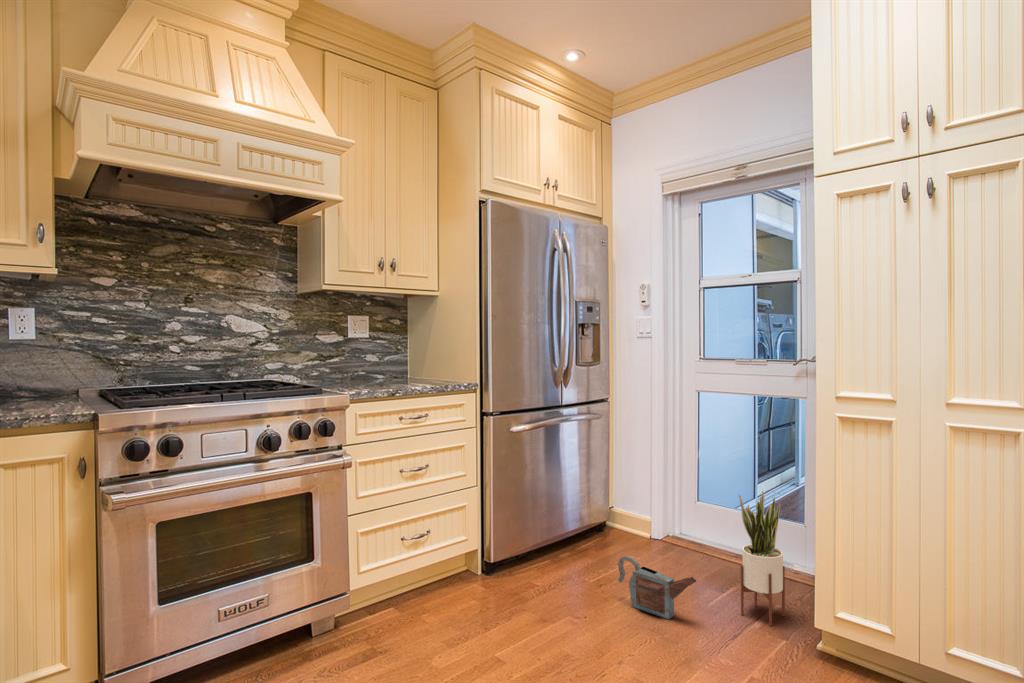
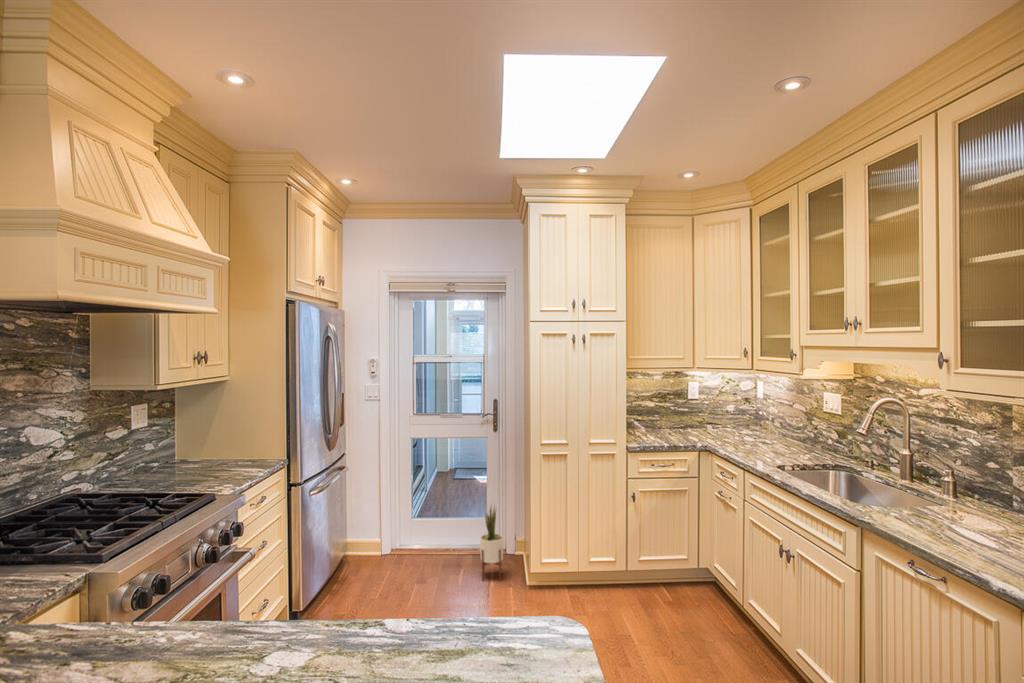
watering can: present [618,556,696,619] -> none [410,566,468,601]

